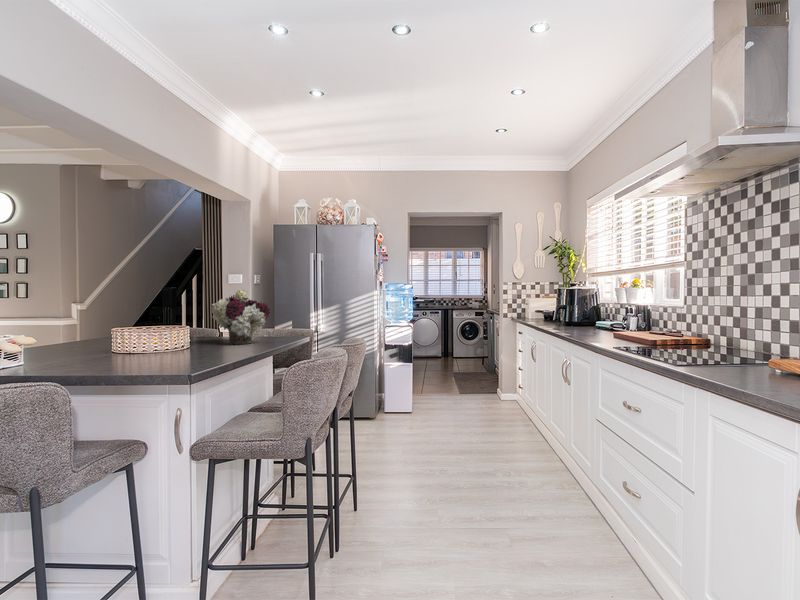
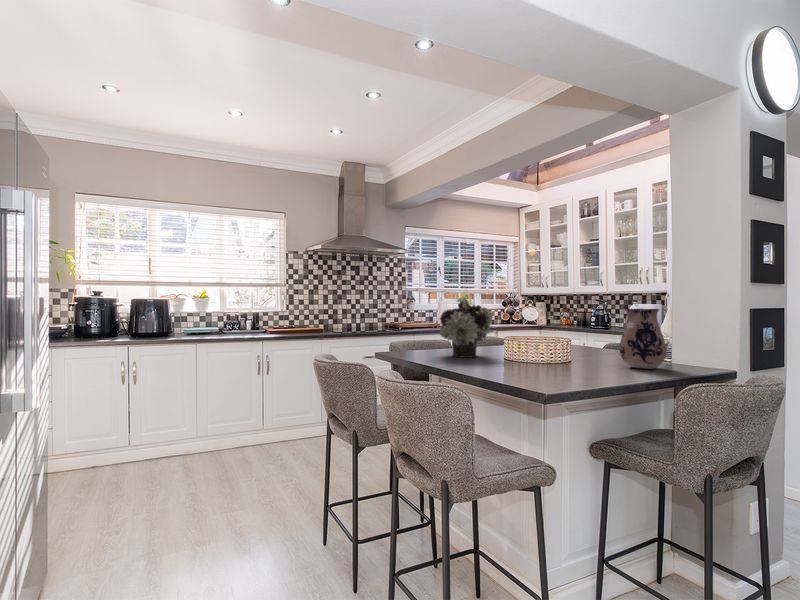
ceramic pitcher: none [44,301,89,354] -> present [620,309,667,369]

